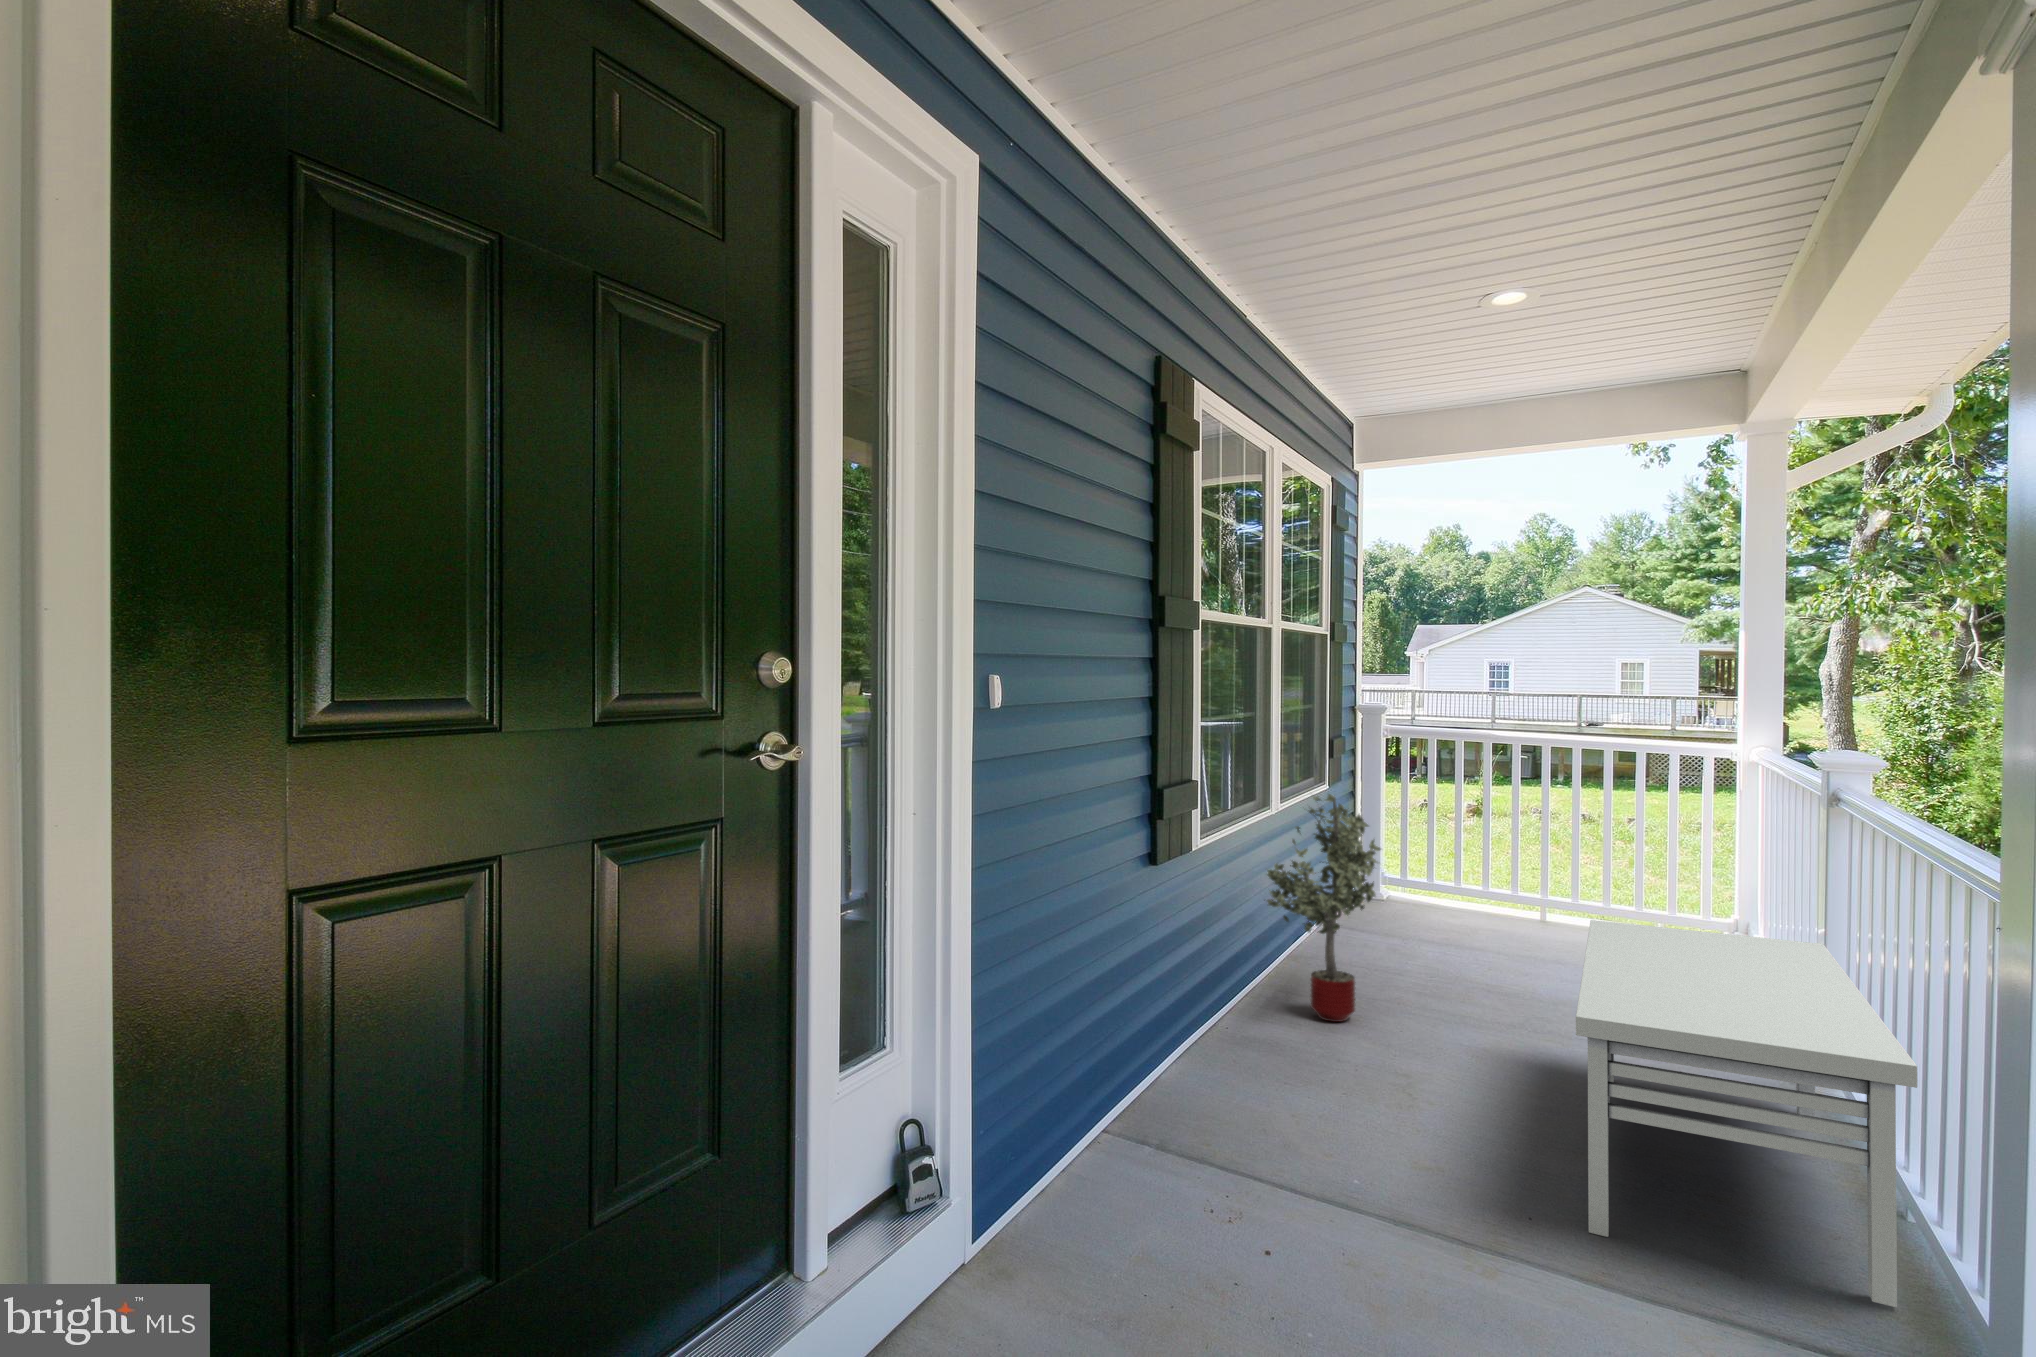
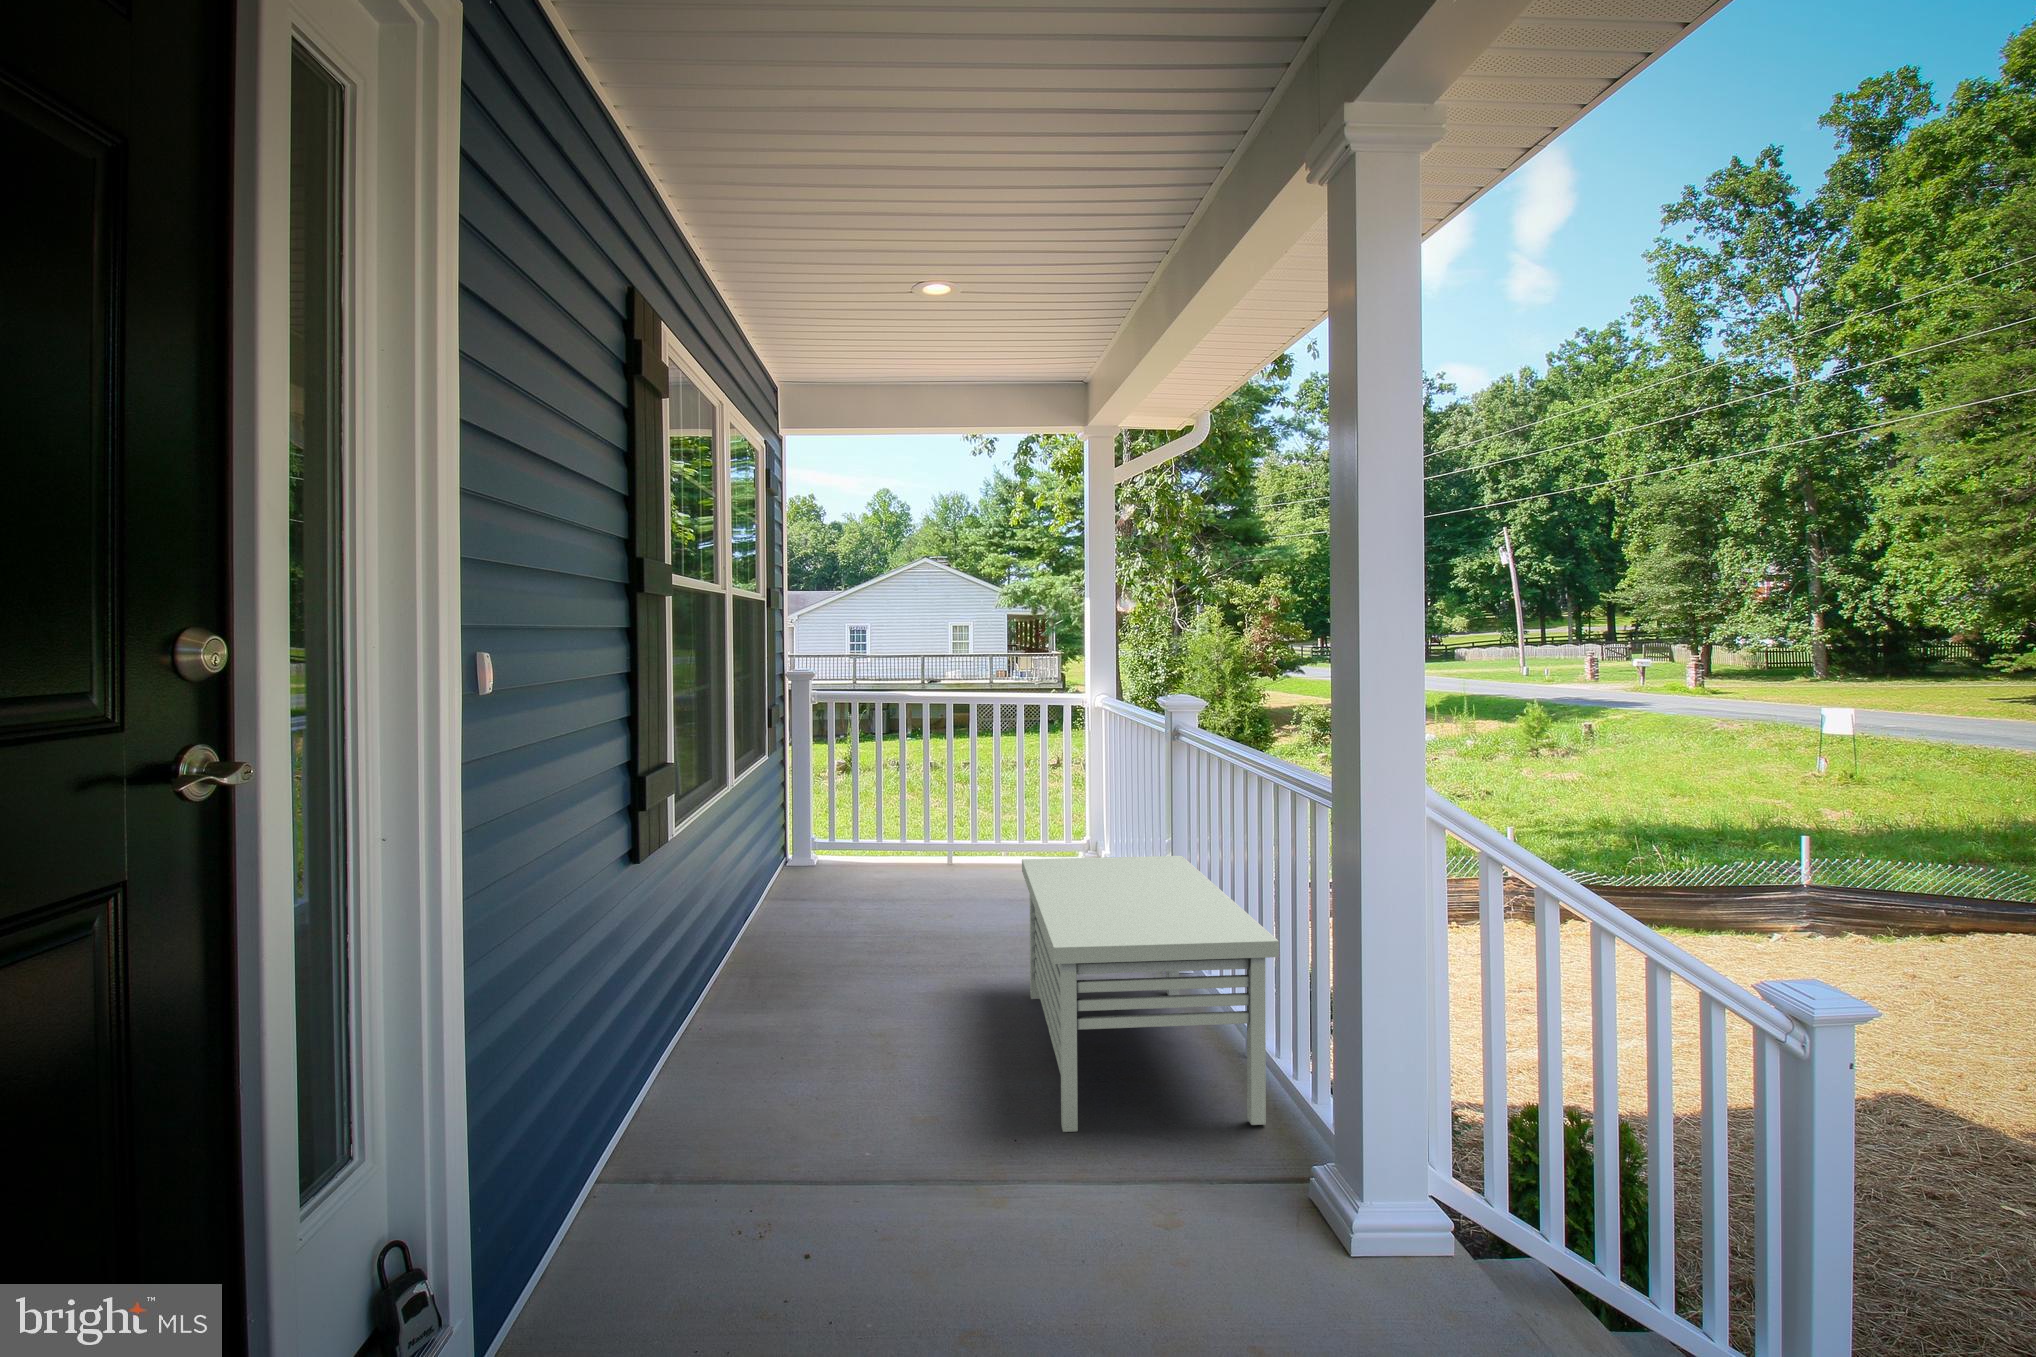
potted tree: present [1267,794,1381,1022] -> none [724,764,841,993]

